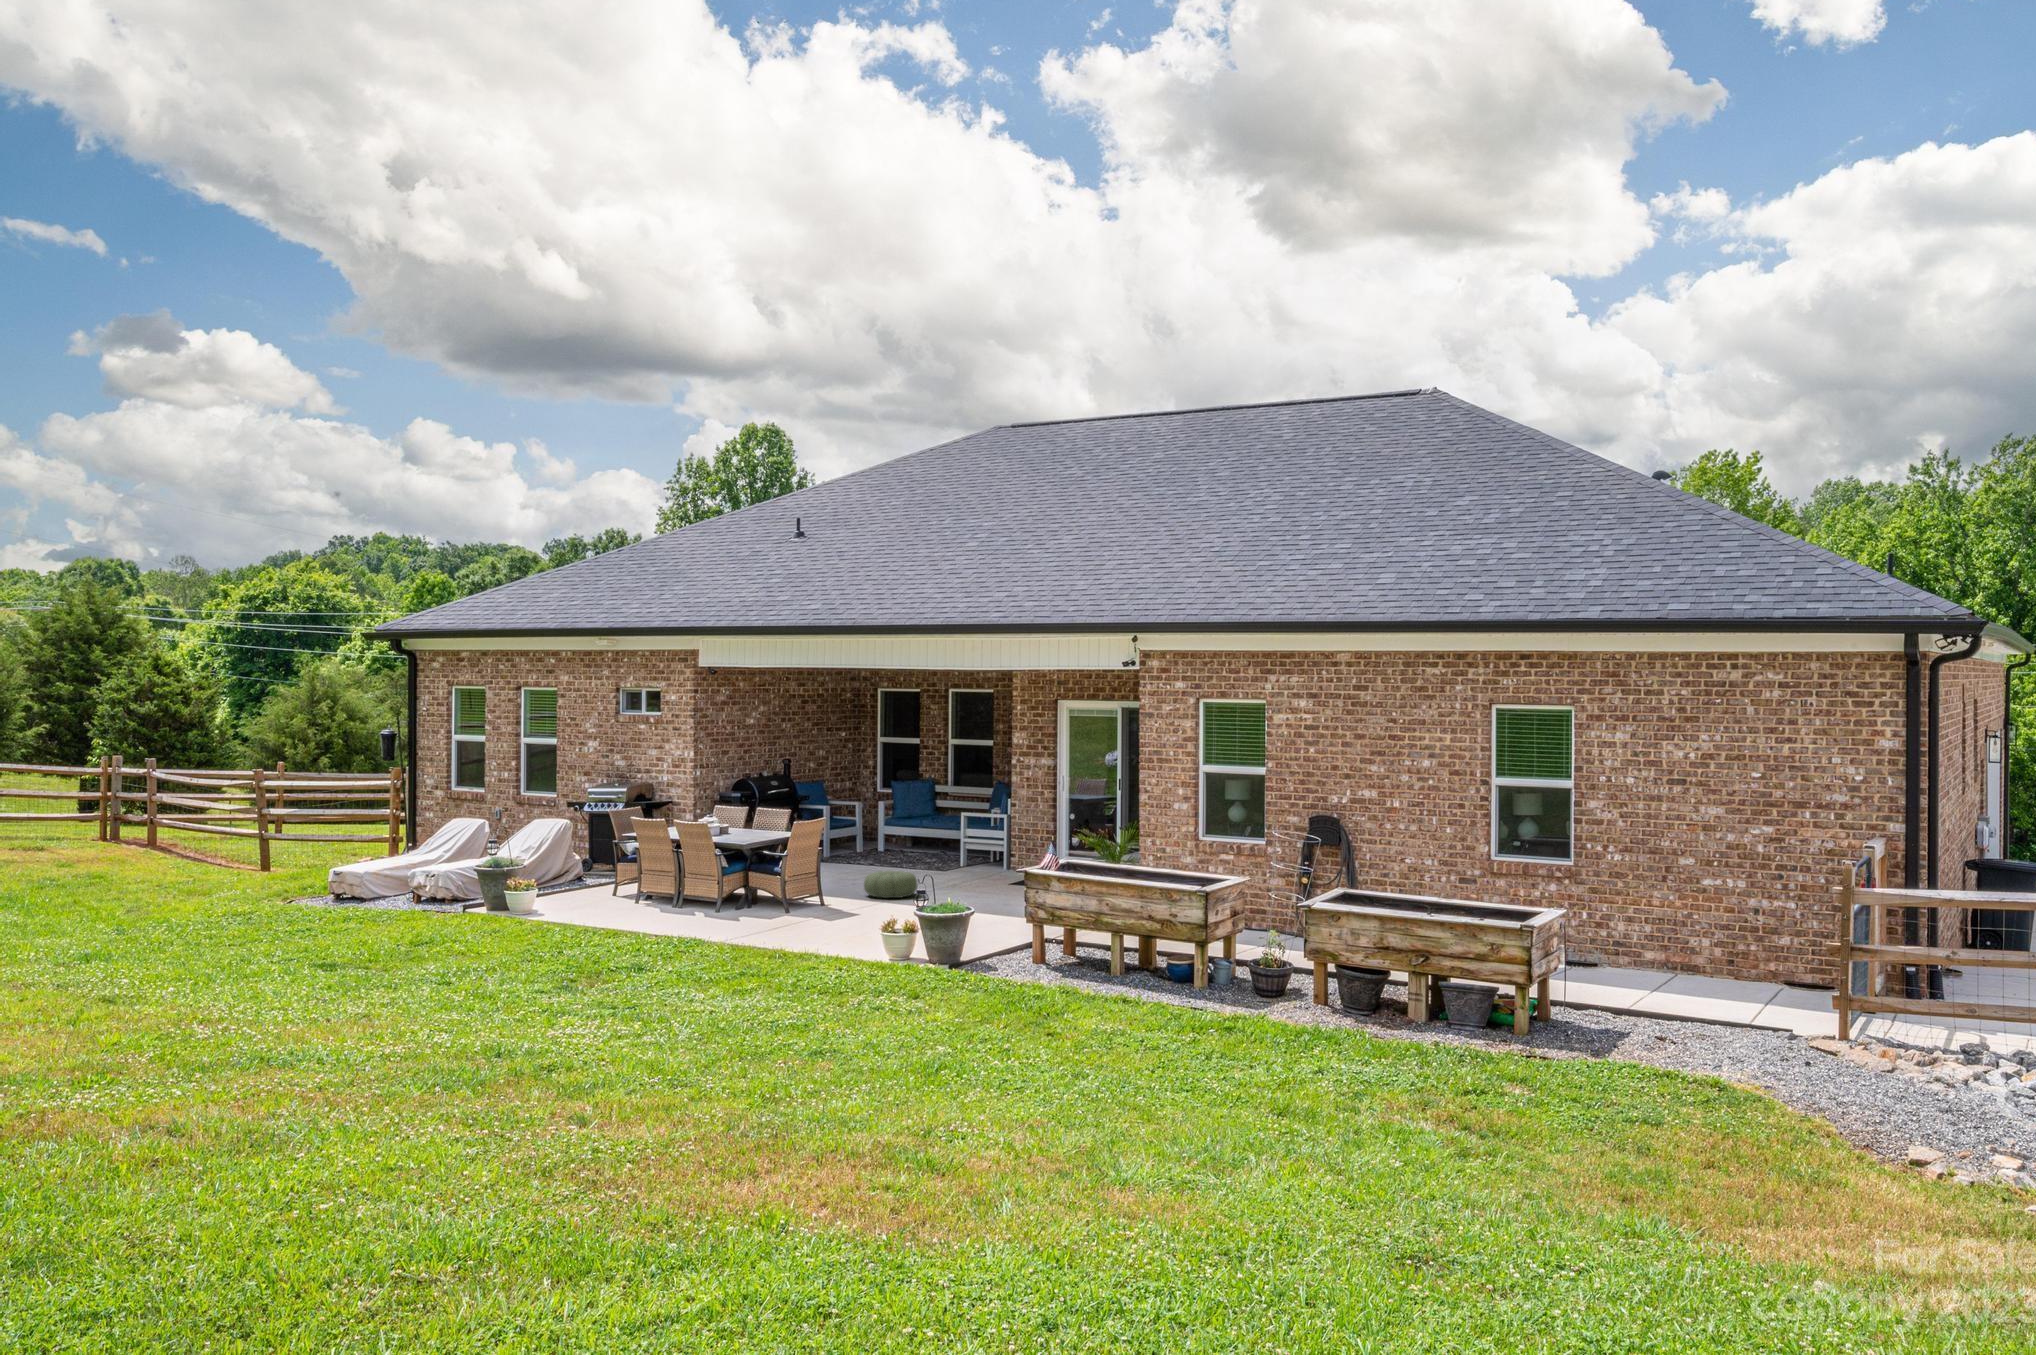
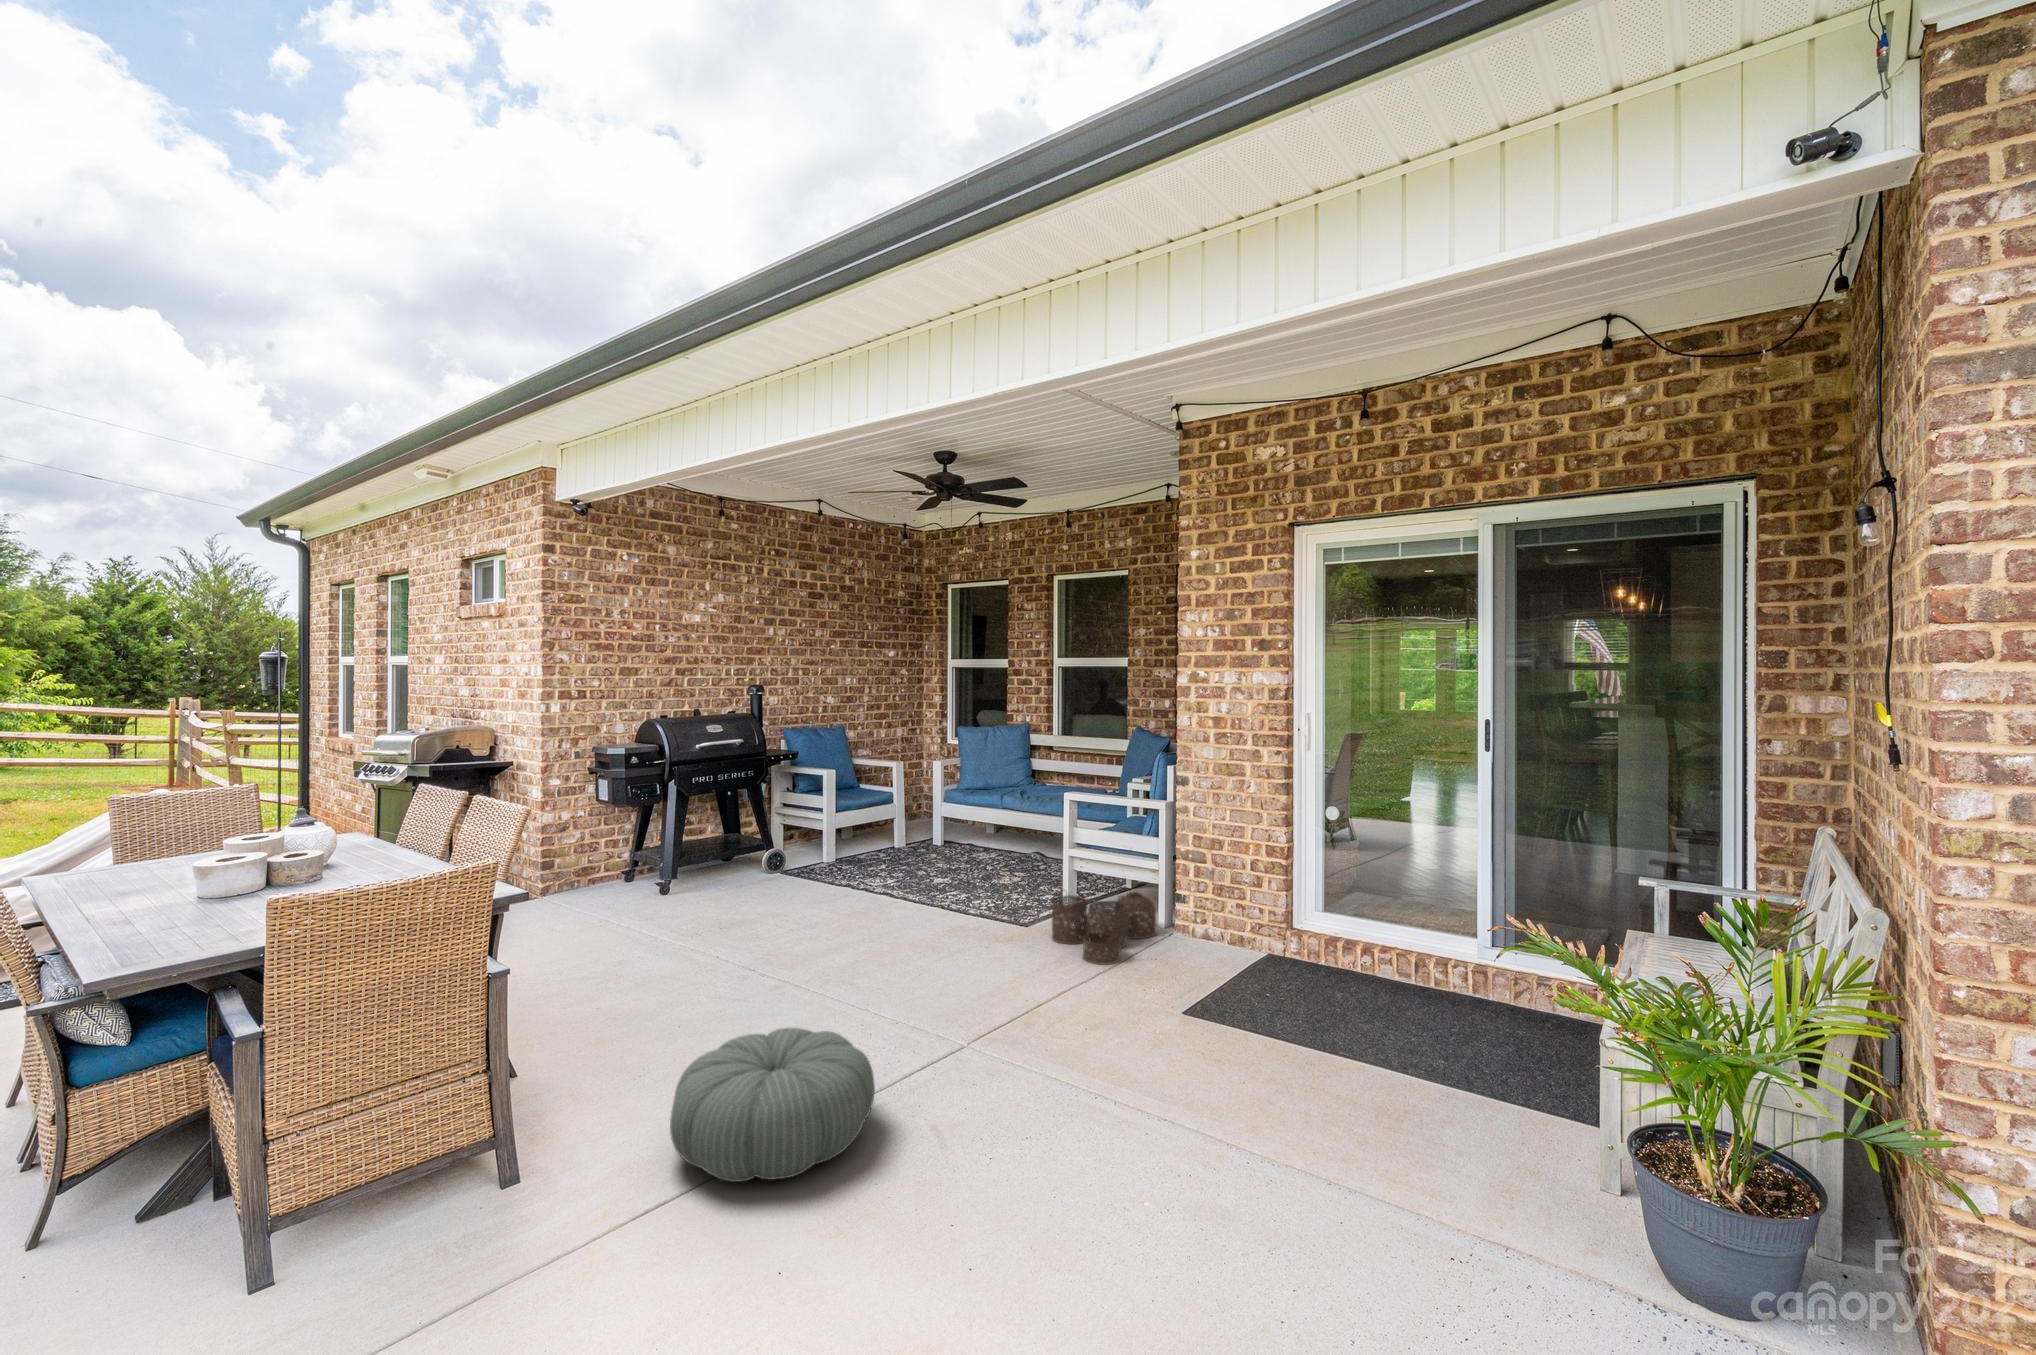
woven basket: none [957,853,1002,877] -> present [1051,889,1156,965]

